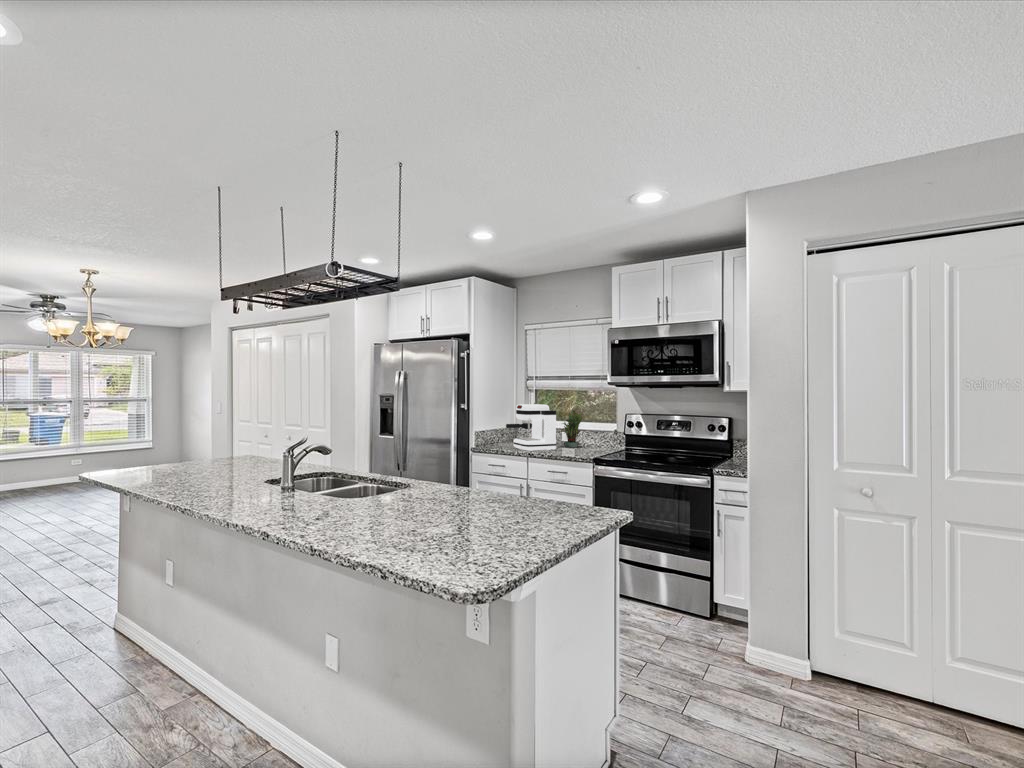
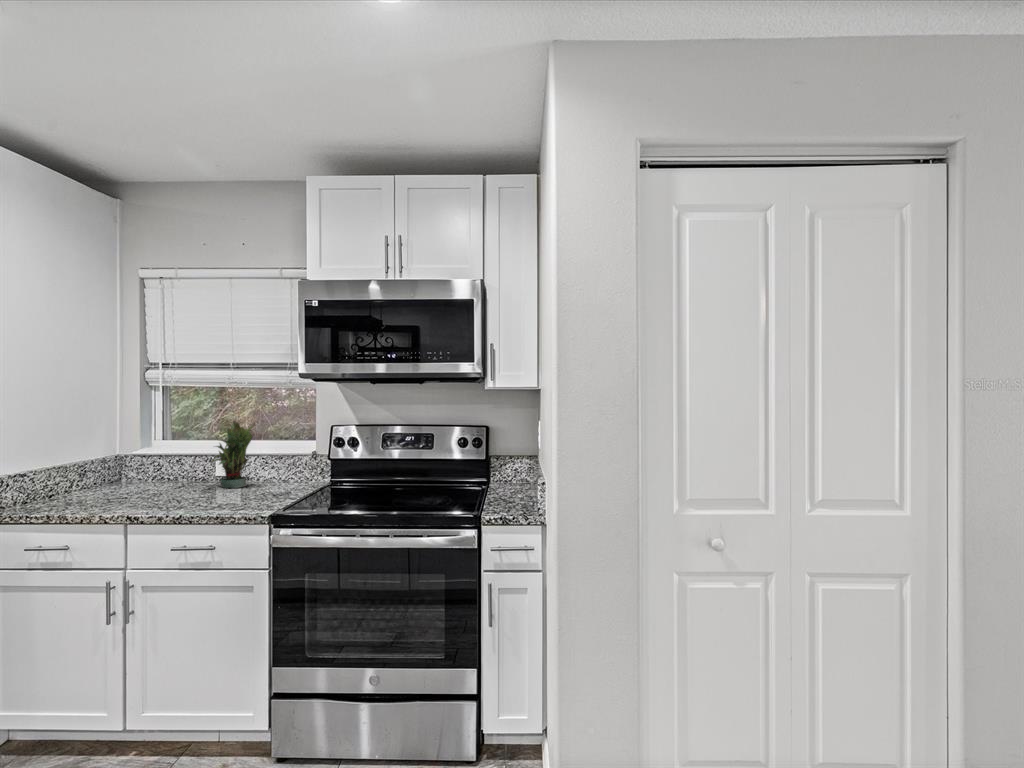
coffee maker: present [506,404,556,451] -> none [93,414,201,506]

